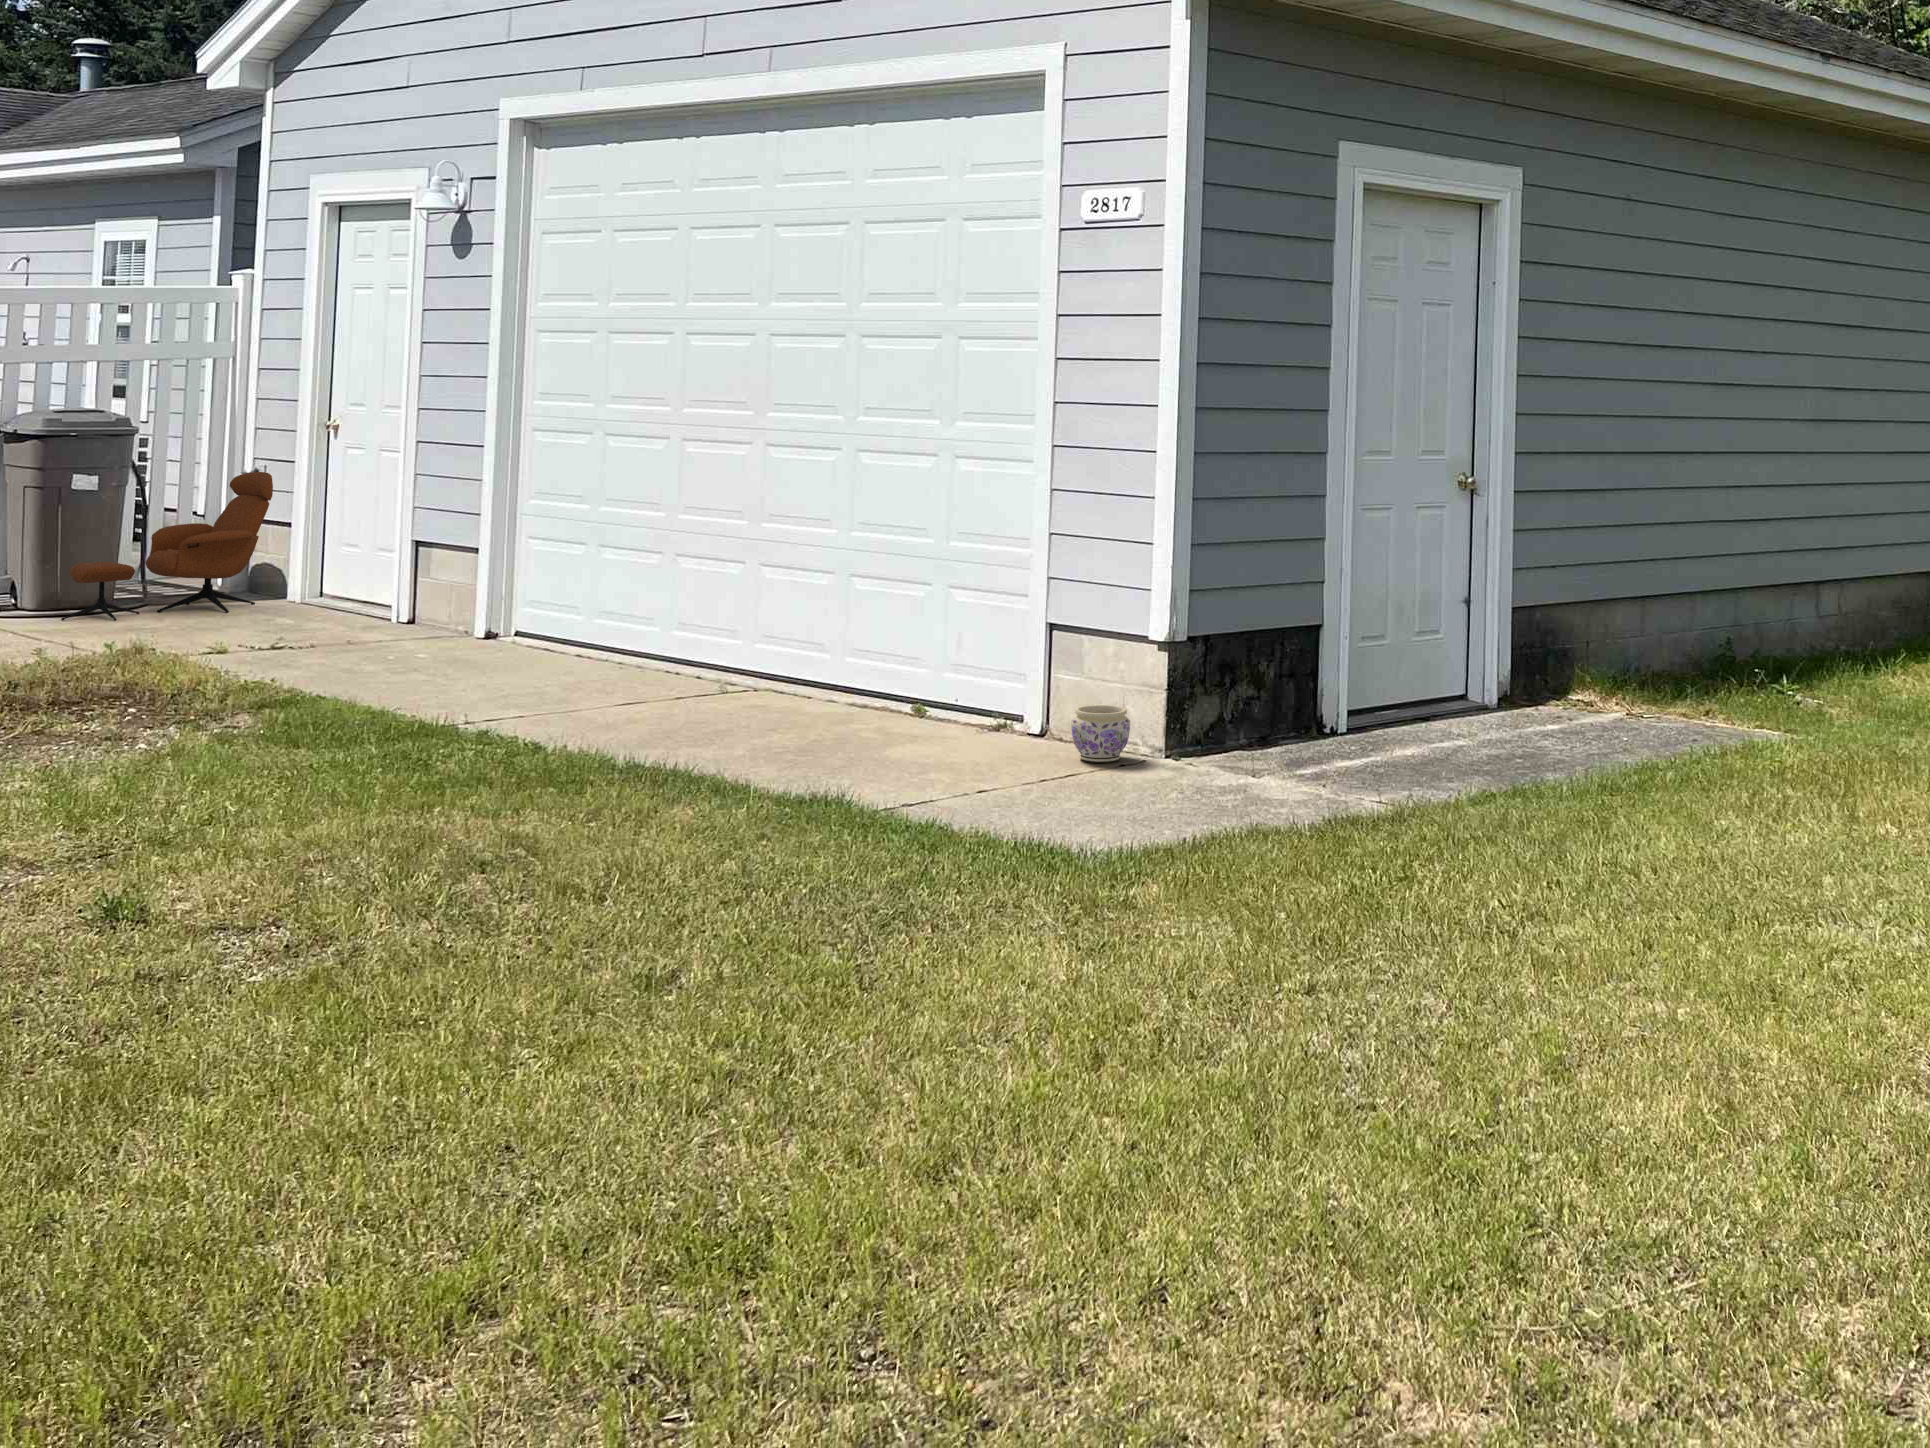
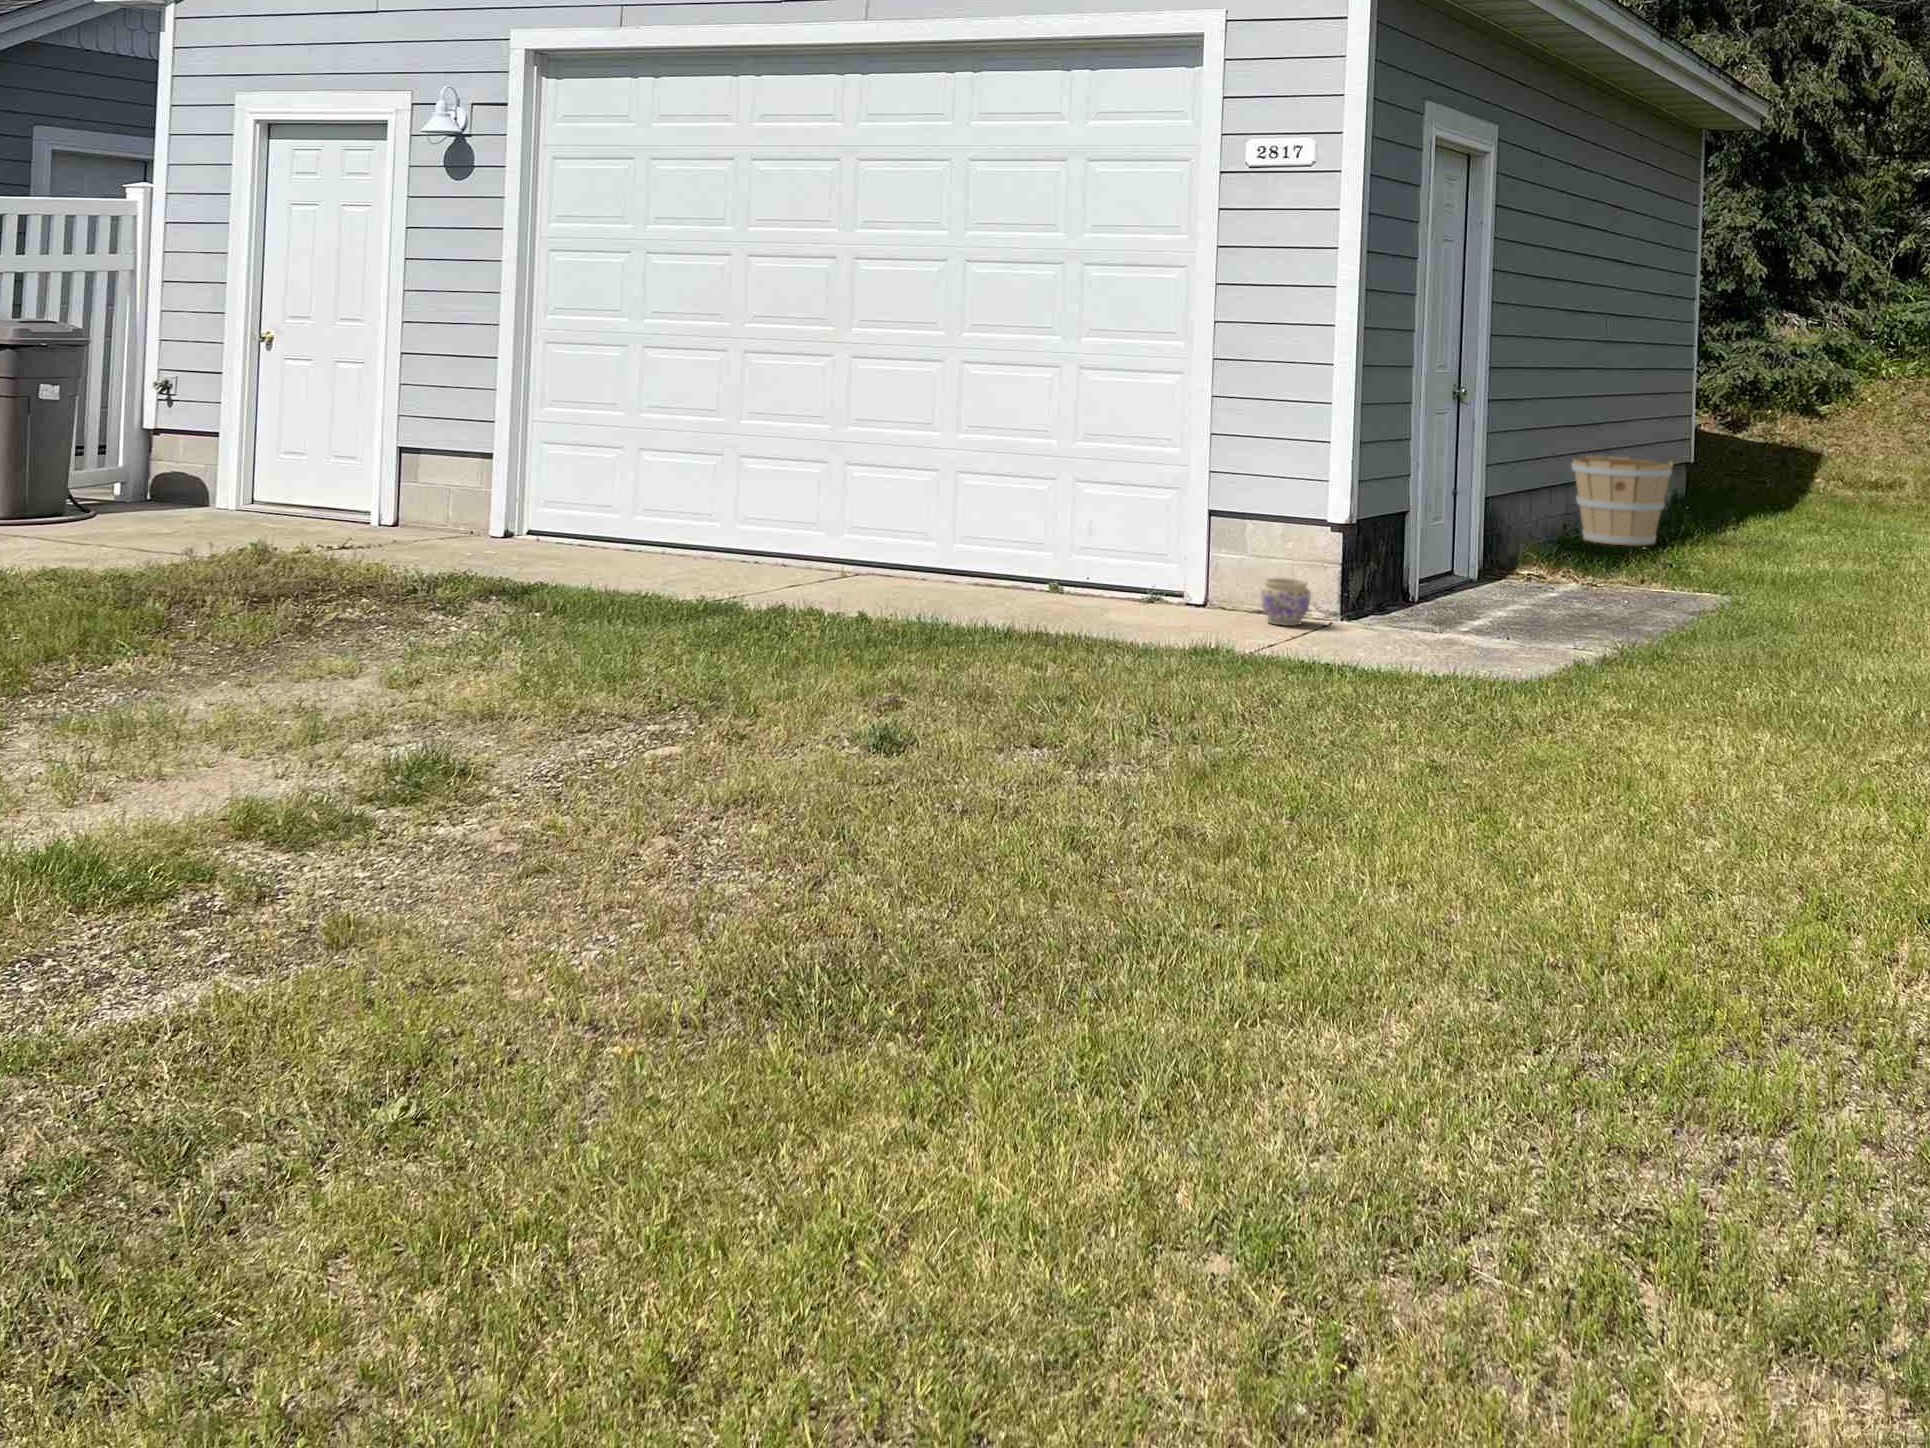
lounge chair: present [61,472,273,620] -> none [44,384,218,530]
wooden bucket: none [1735,556,1857,666] -> present [1571,455,1673,546]

